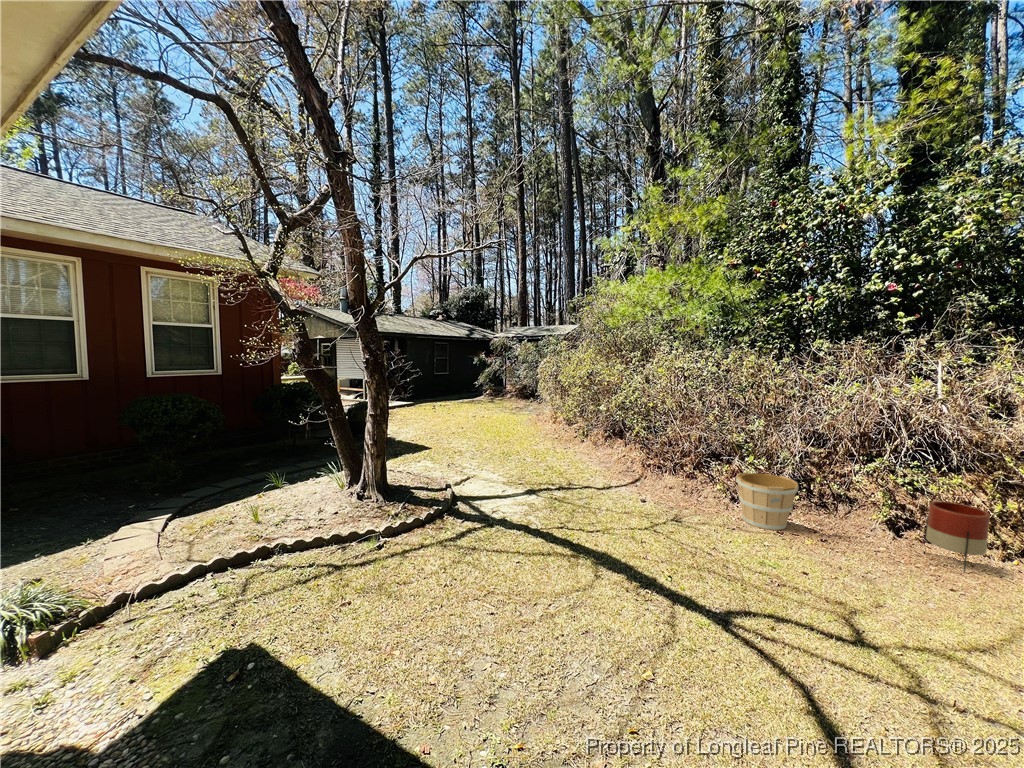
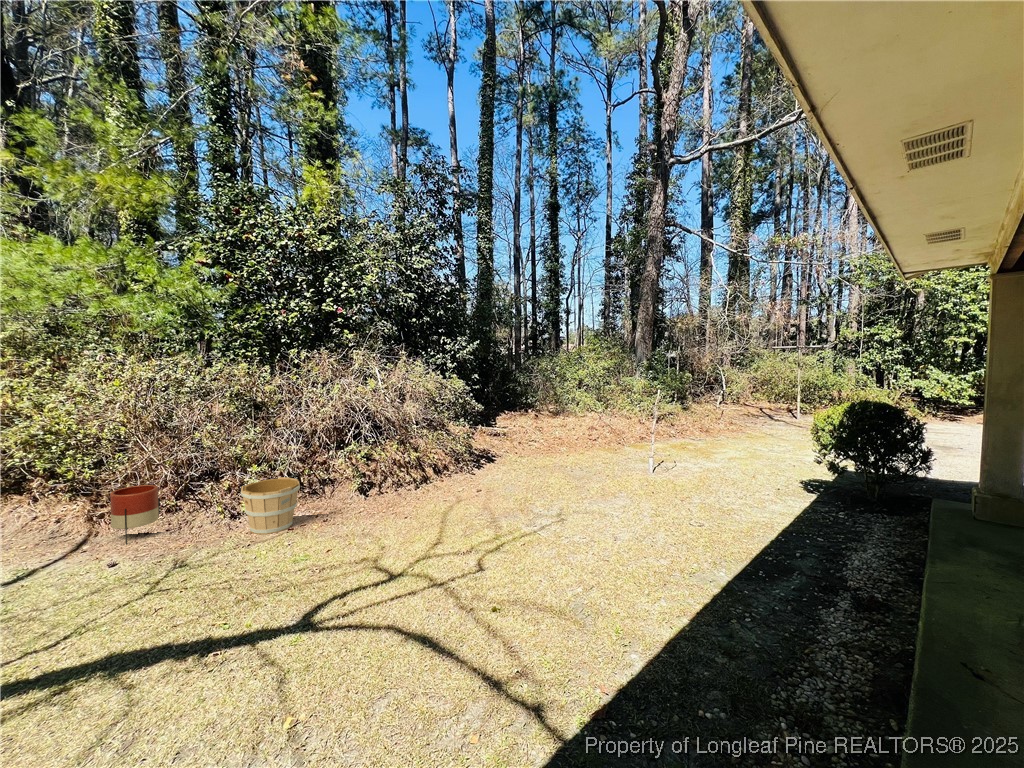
planter: present [924,501,990,572] -> present [110,485,160,544]

